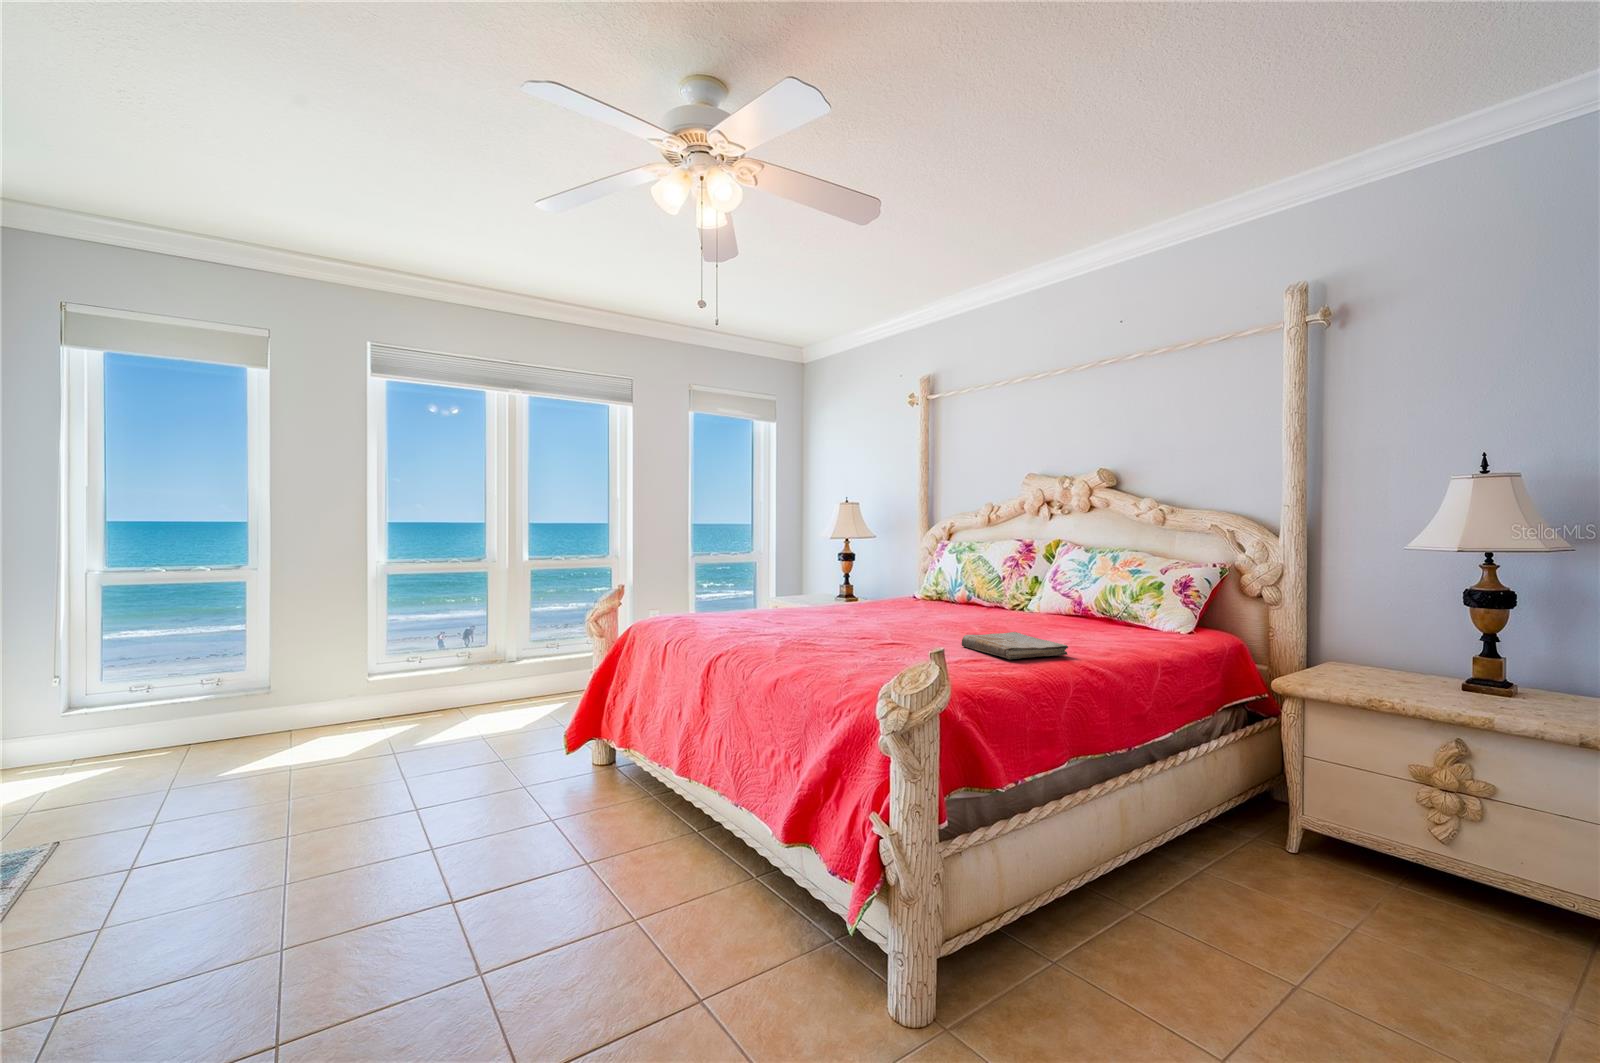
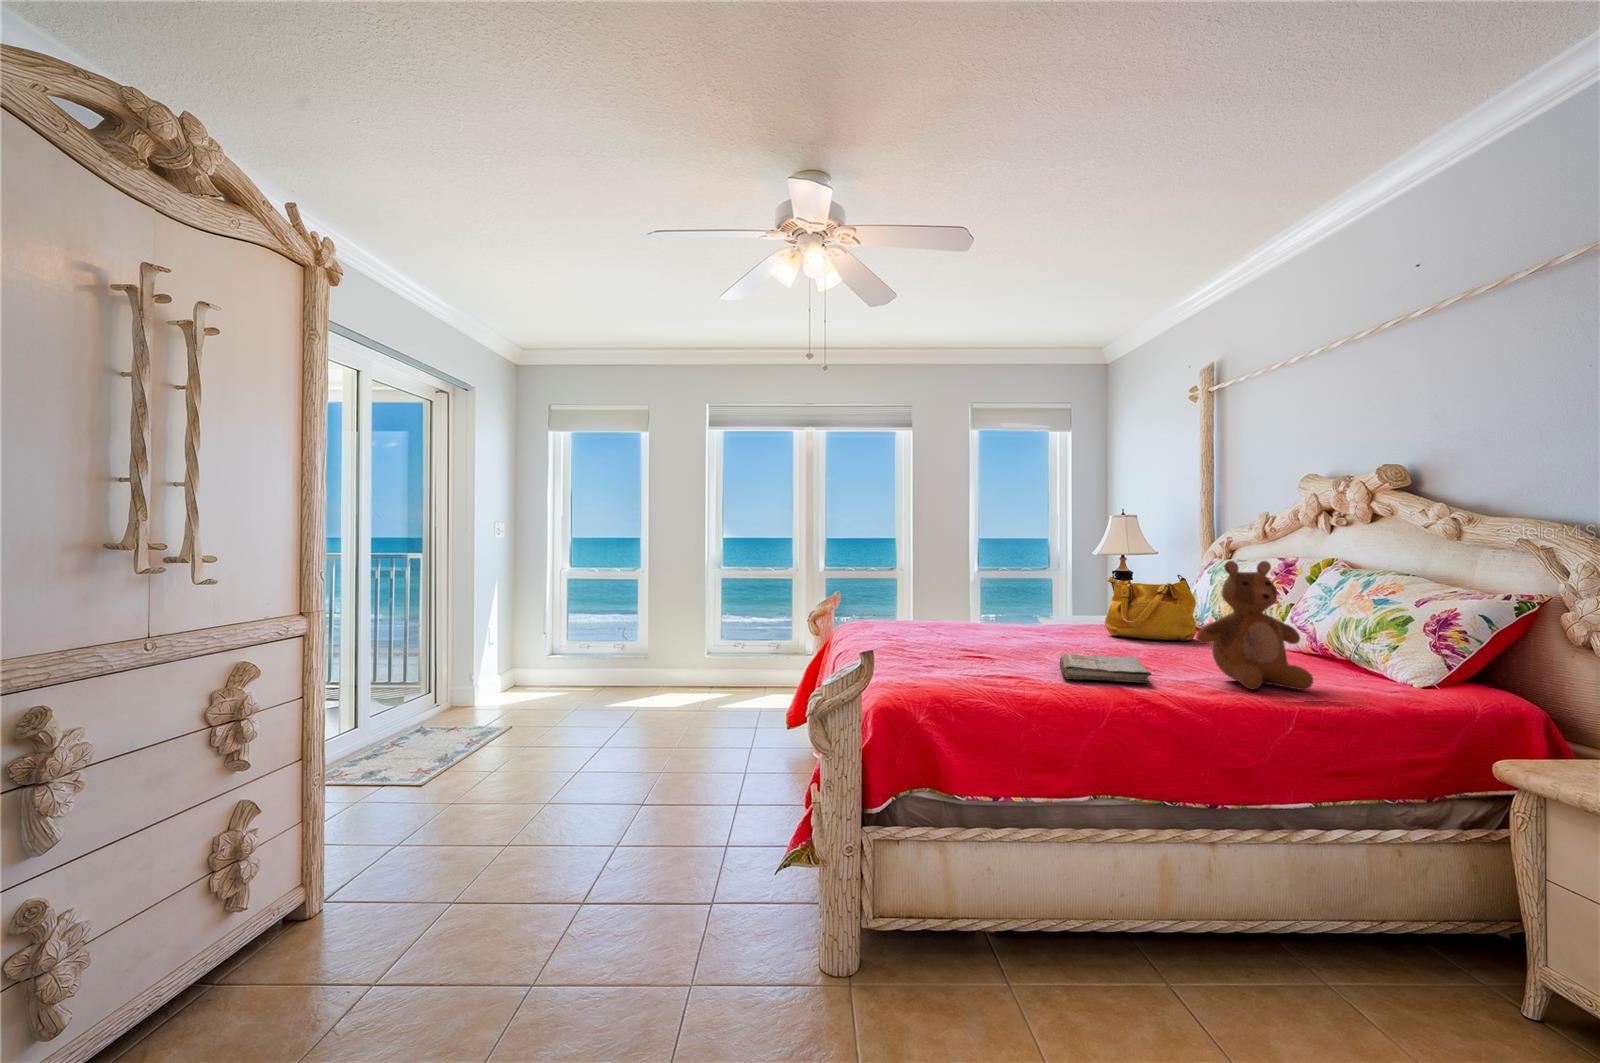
teddy bear: none [1075,547,1159,650] -> present [1197,561,1313,690]
handbag: none [902,556,973,612] -> present [1105,575,1196,641]

